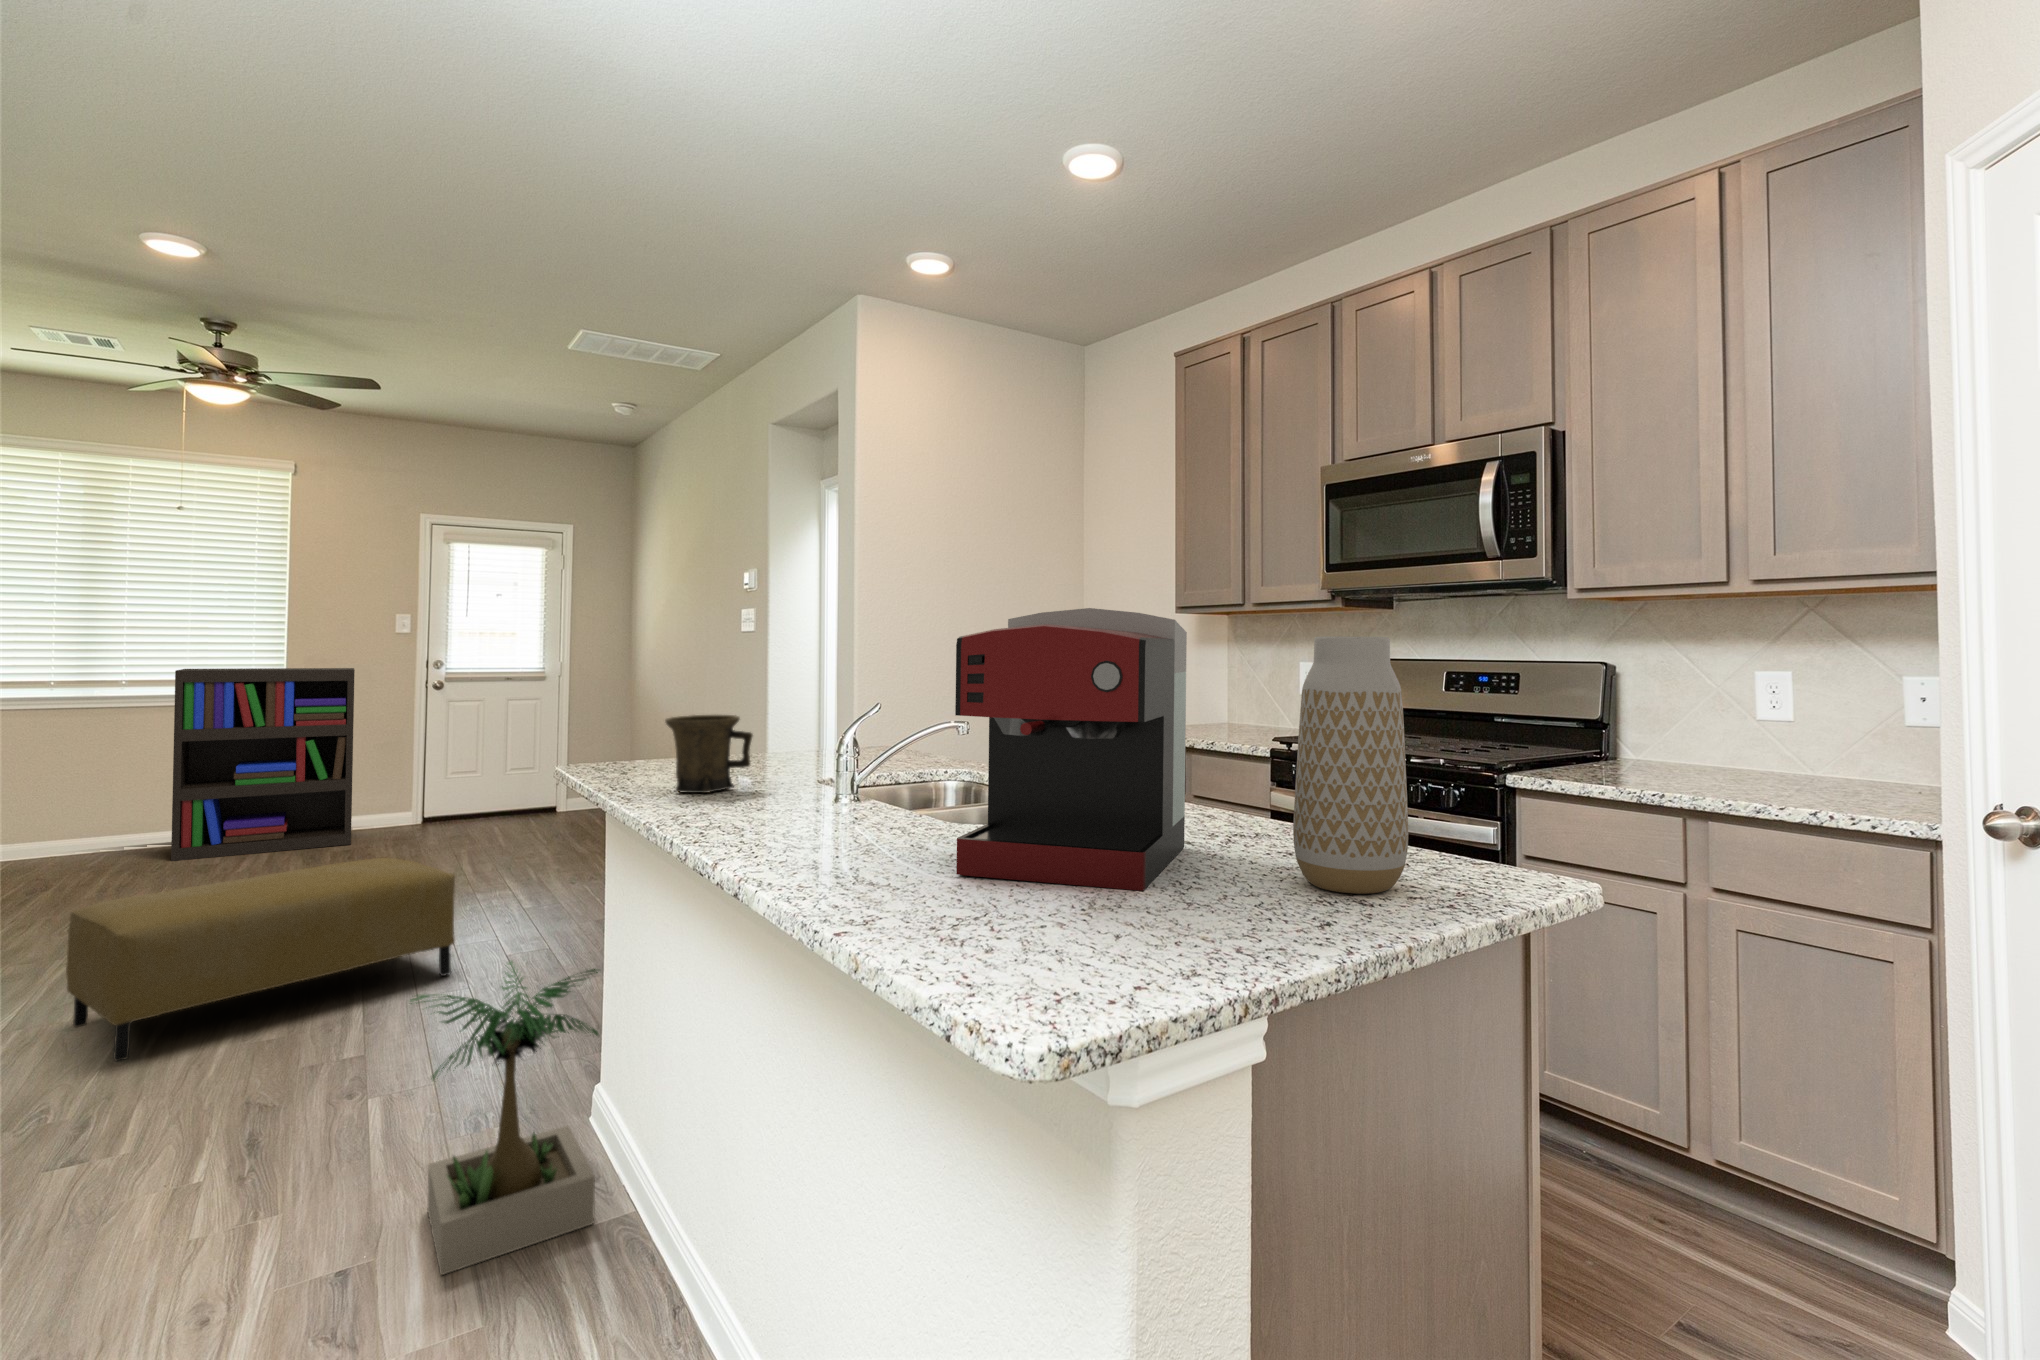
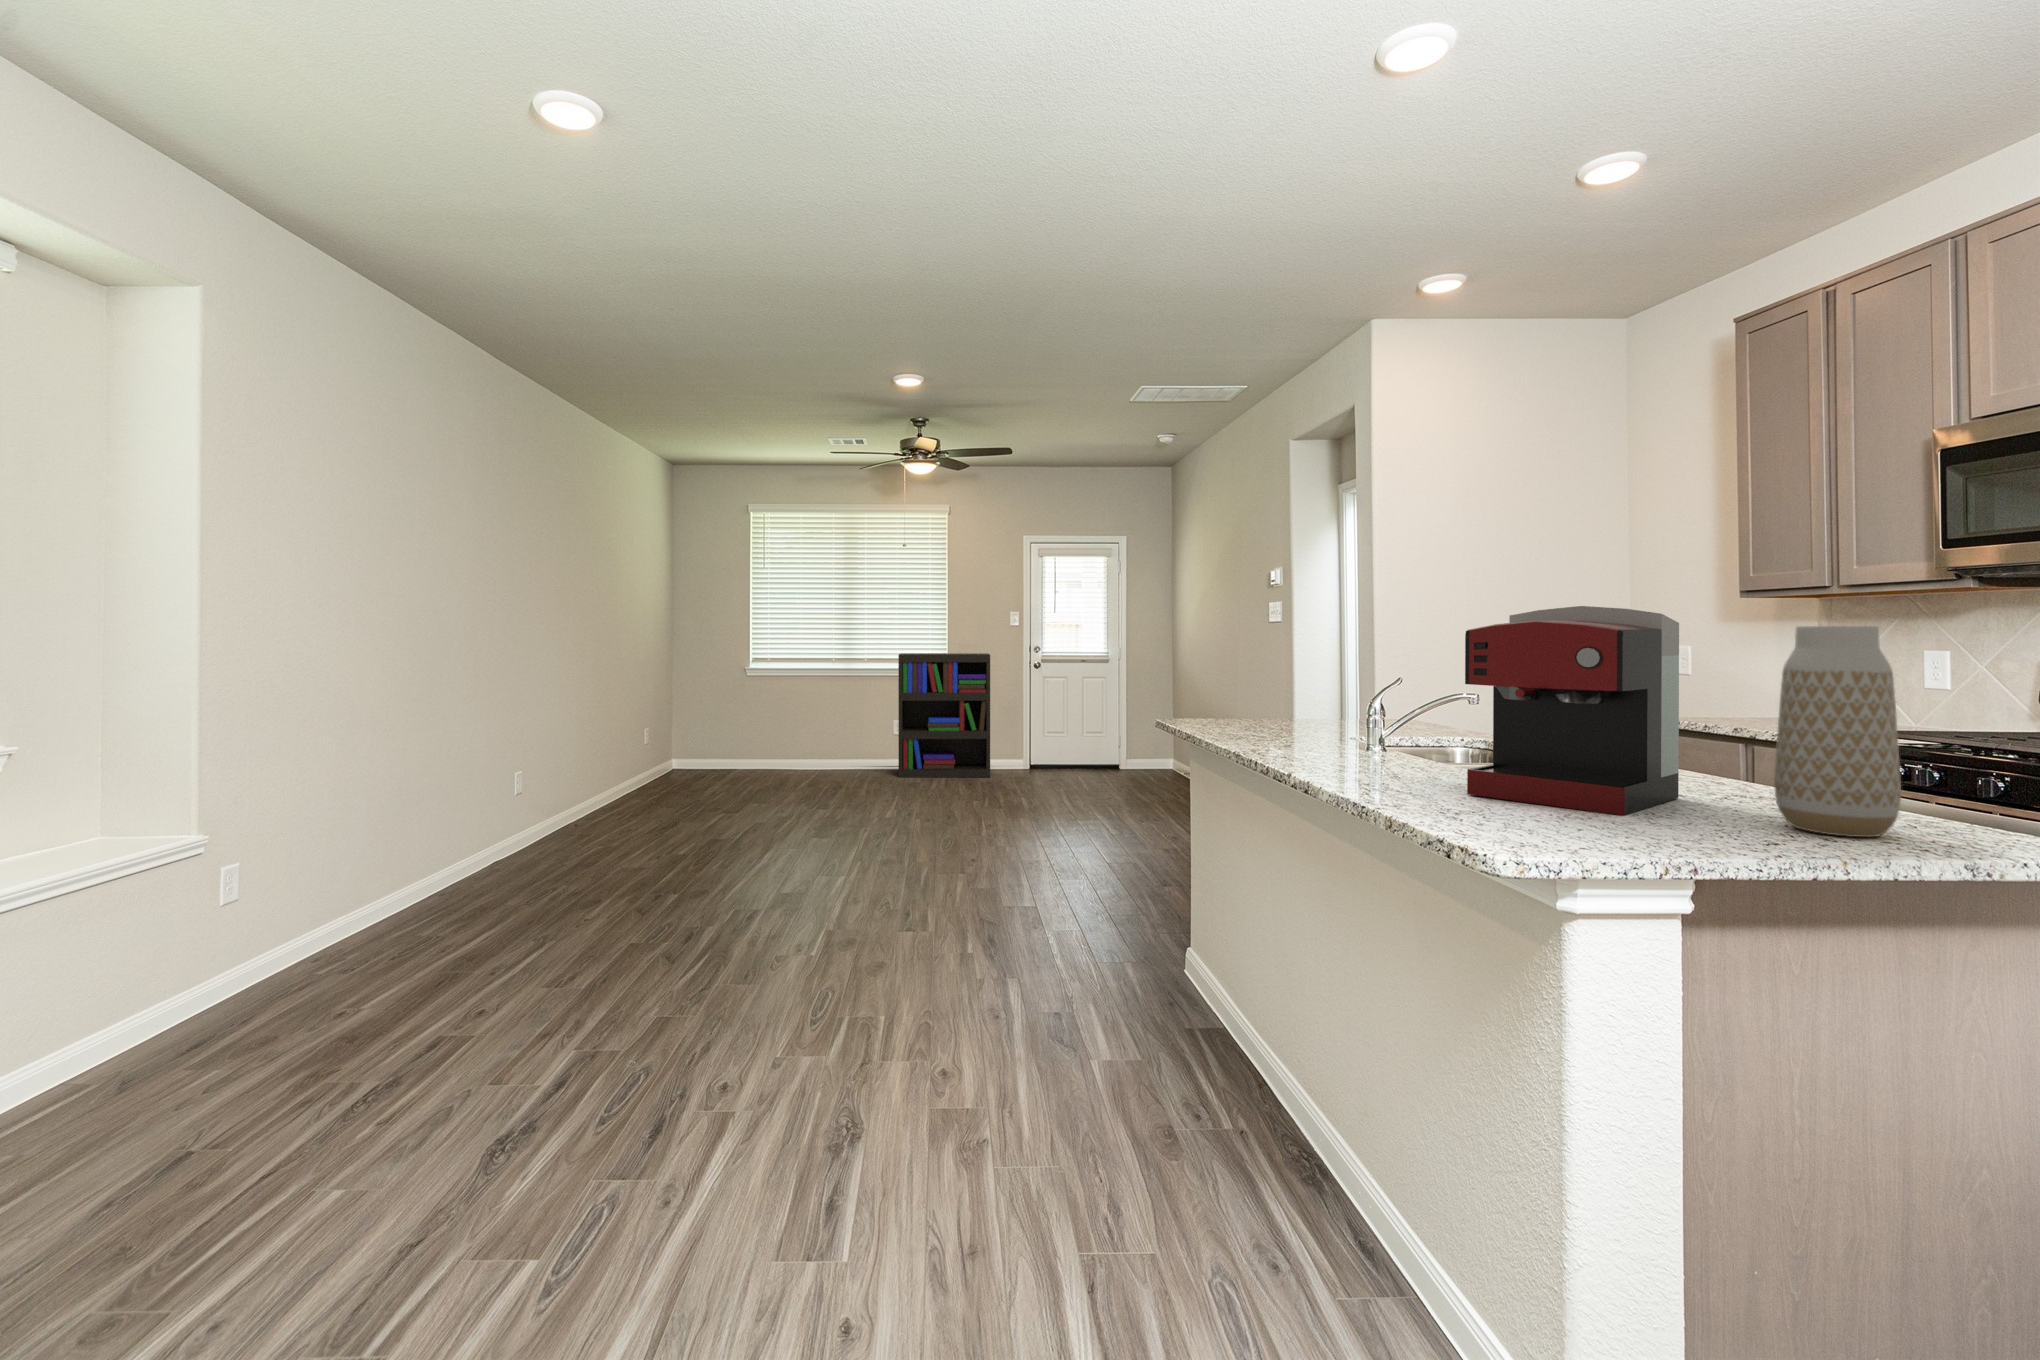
mug: present [665,715,753,793] -> none [1238,686,1300,741]
ottoman: present [66,858,455,1061] -> none [885,782,1075,883]
potted plant: present [411,961,599,1276] -> none [1078,843,1208,1028]

